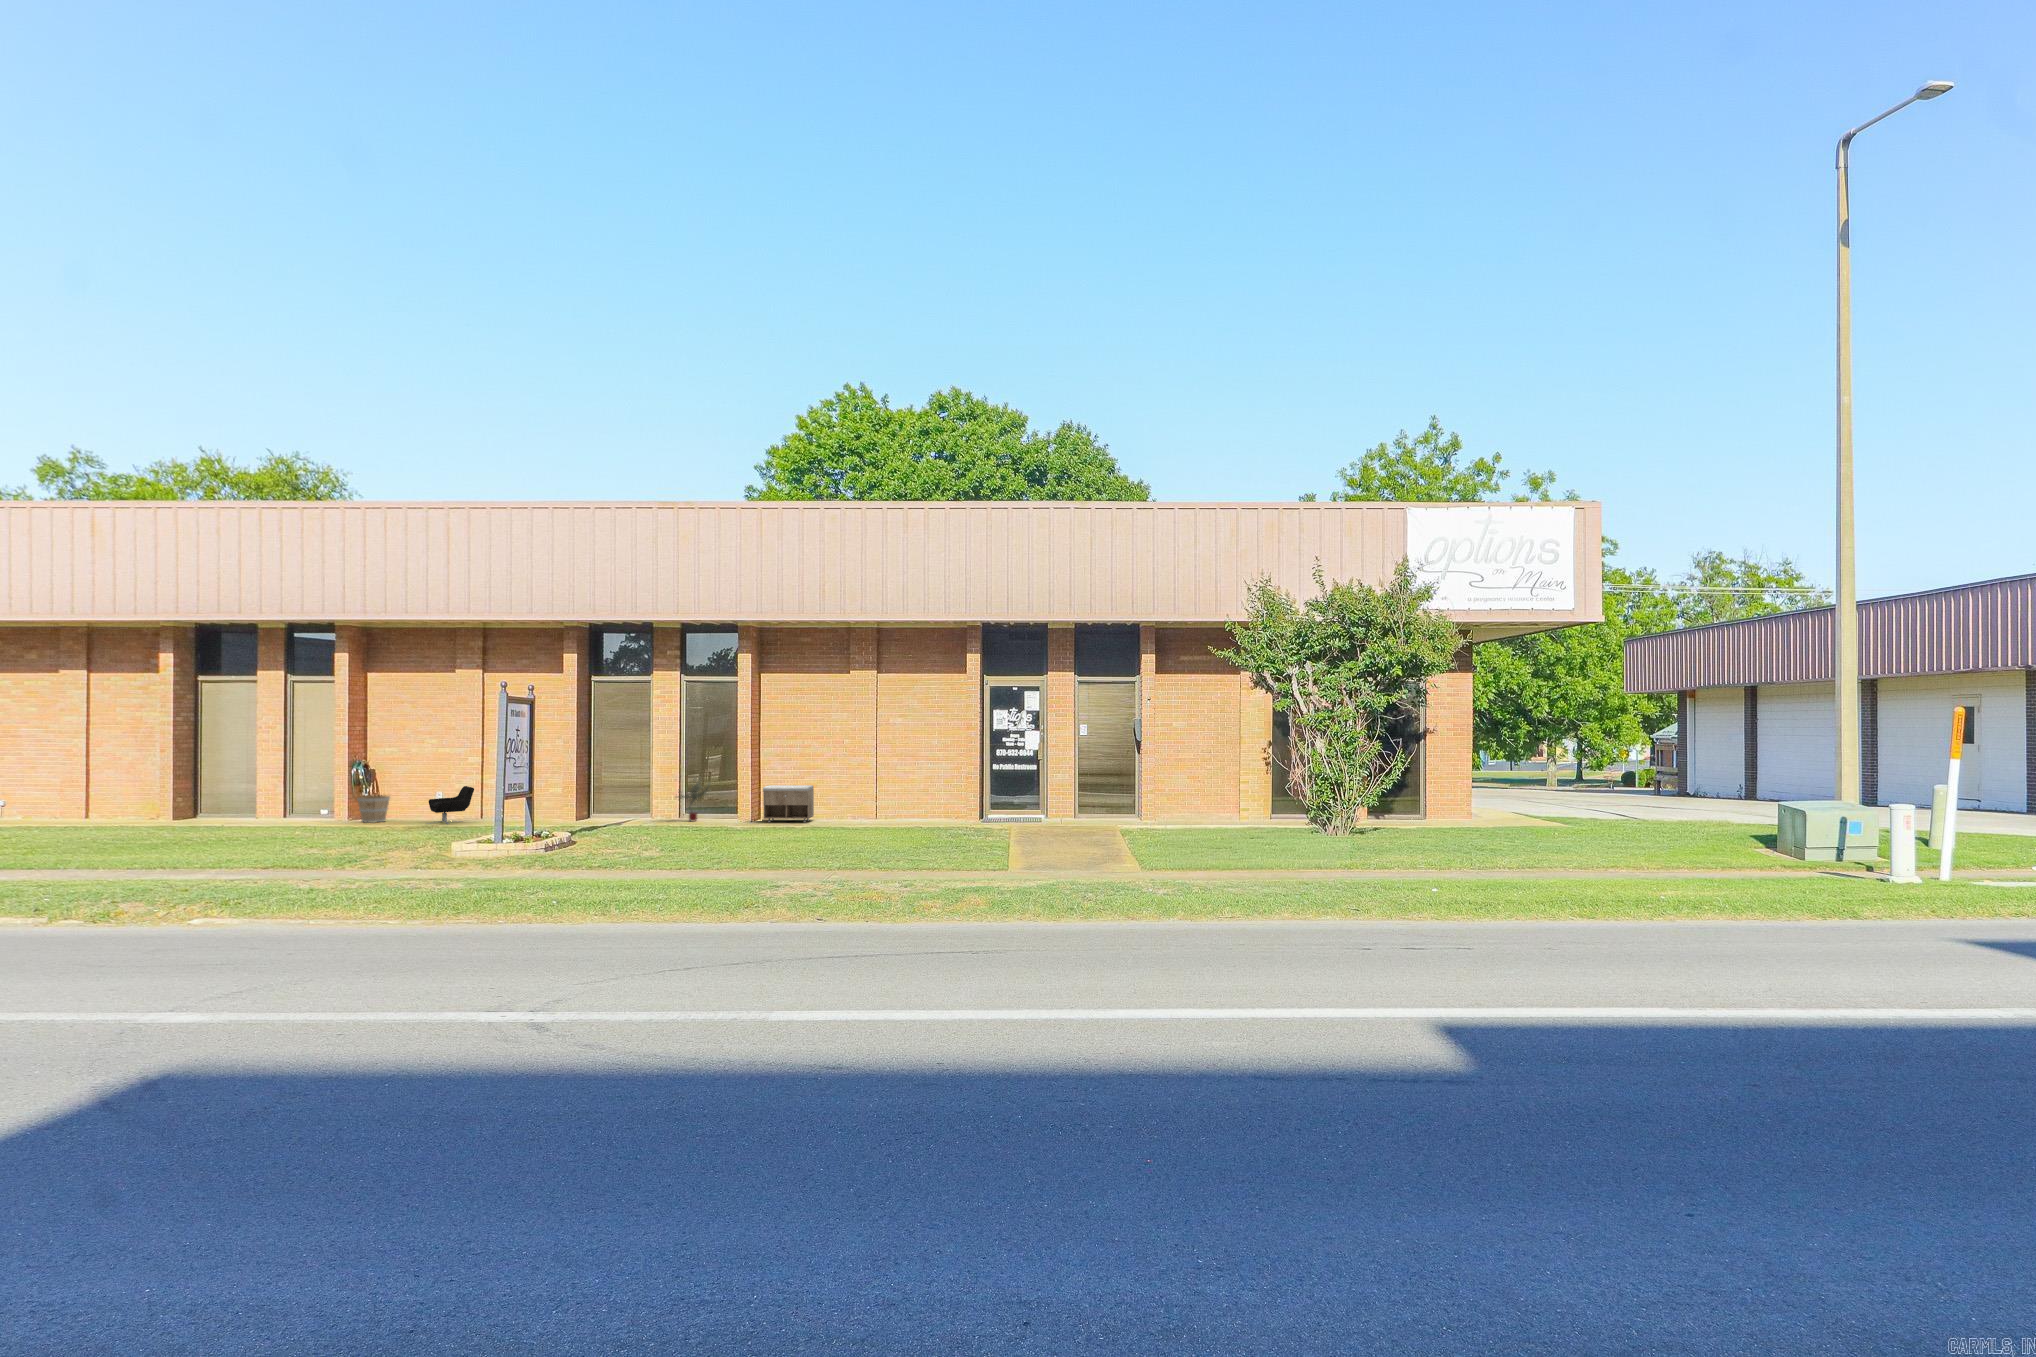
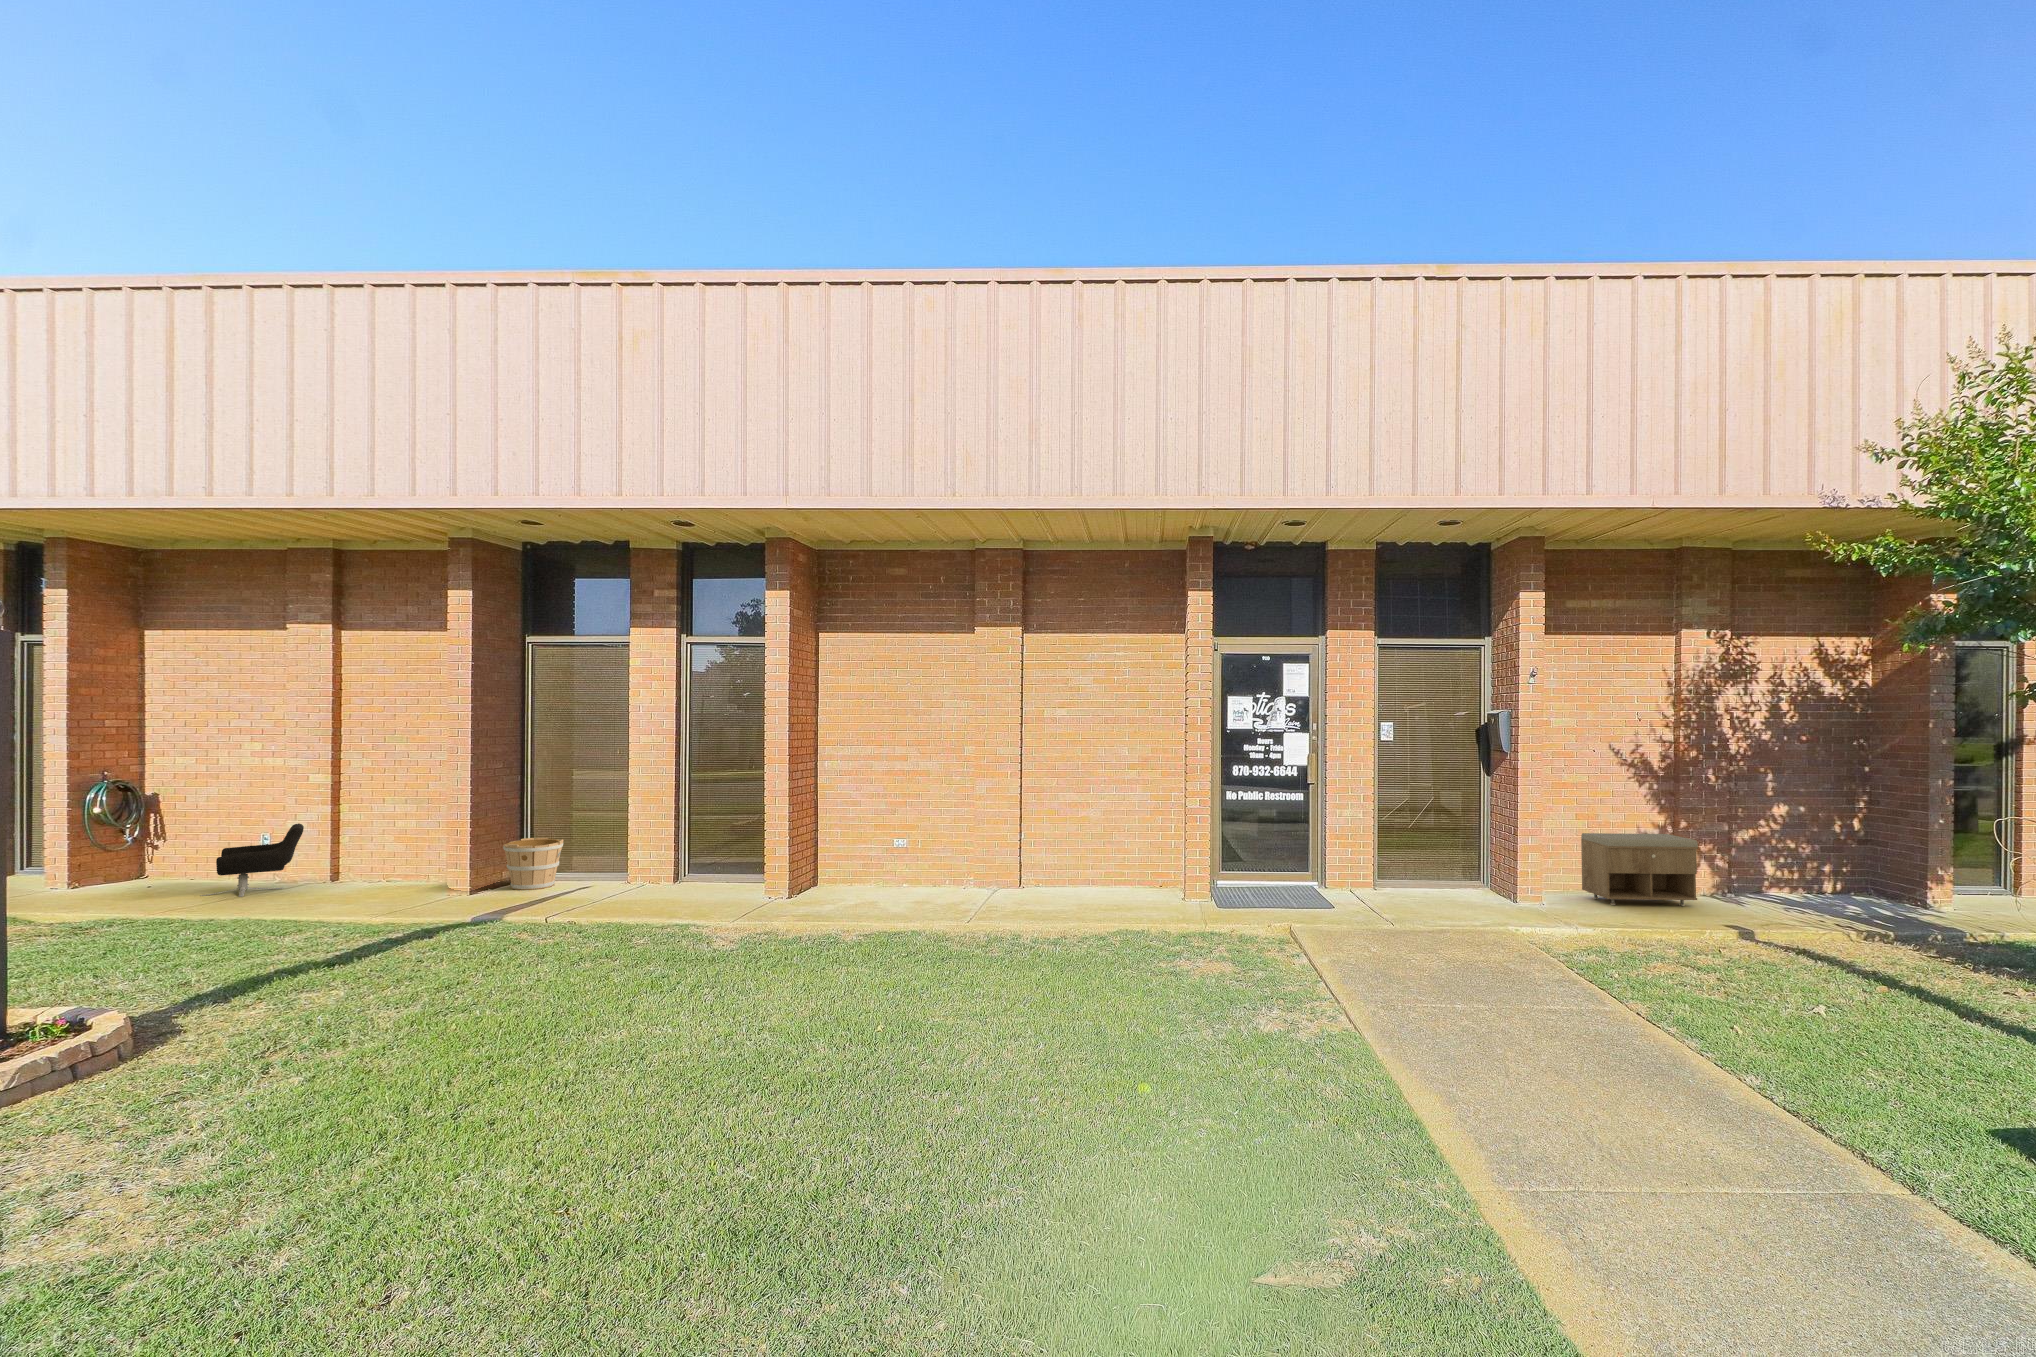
potted tree: present [678,777,710,821] -> none [662,808,729,890]
storage bench: present [763,785,814,822] -> present [1581,833,1698,906]
wooden bucket: present [357,795,390,823] -> present [503,838,563,890]

